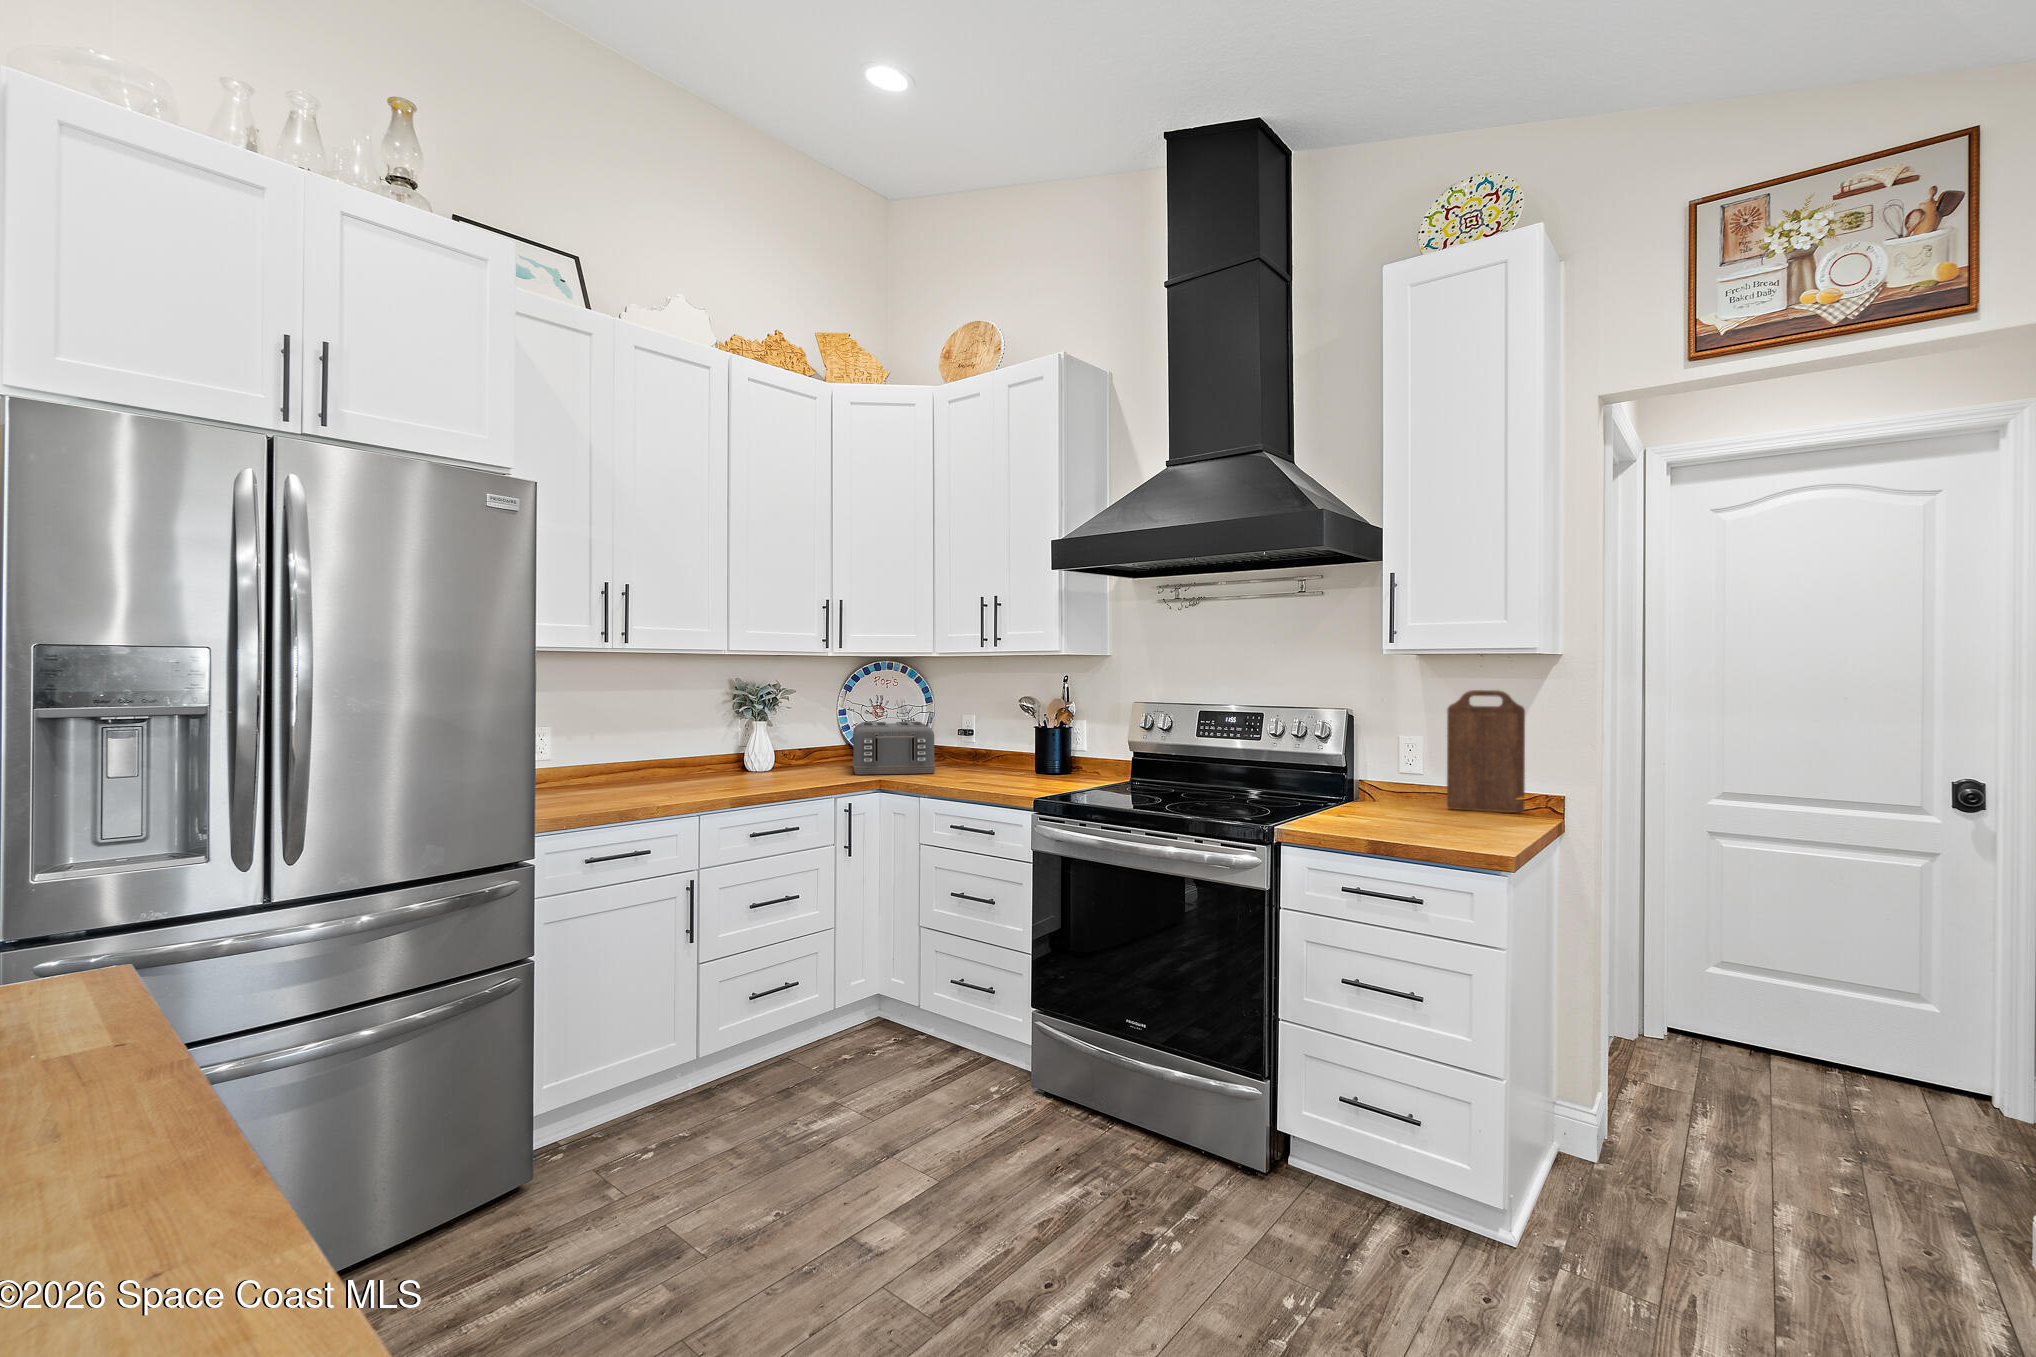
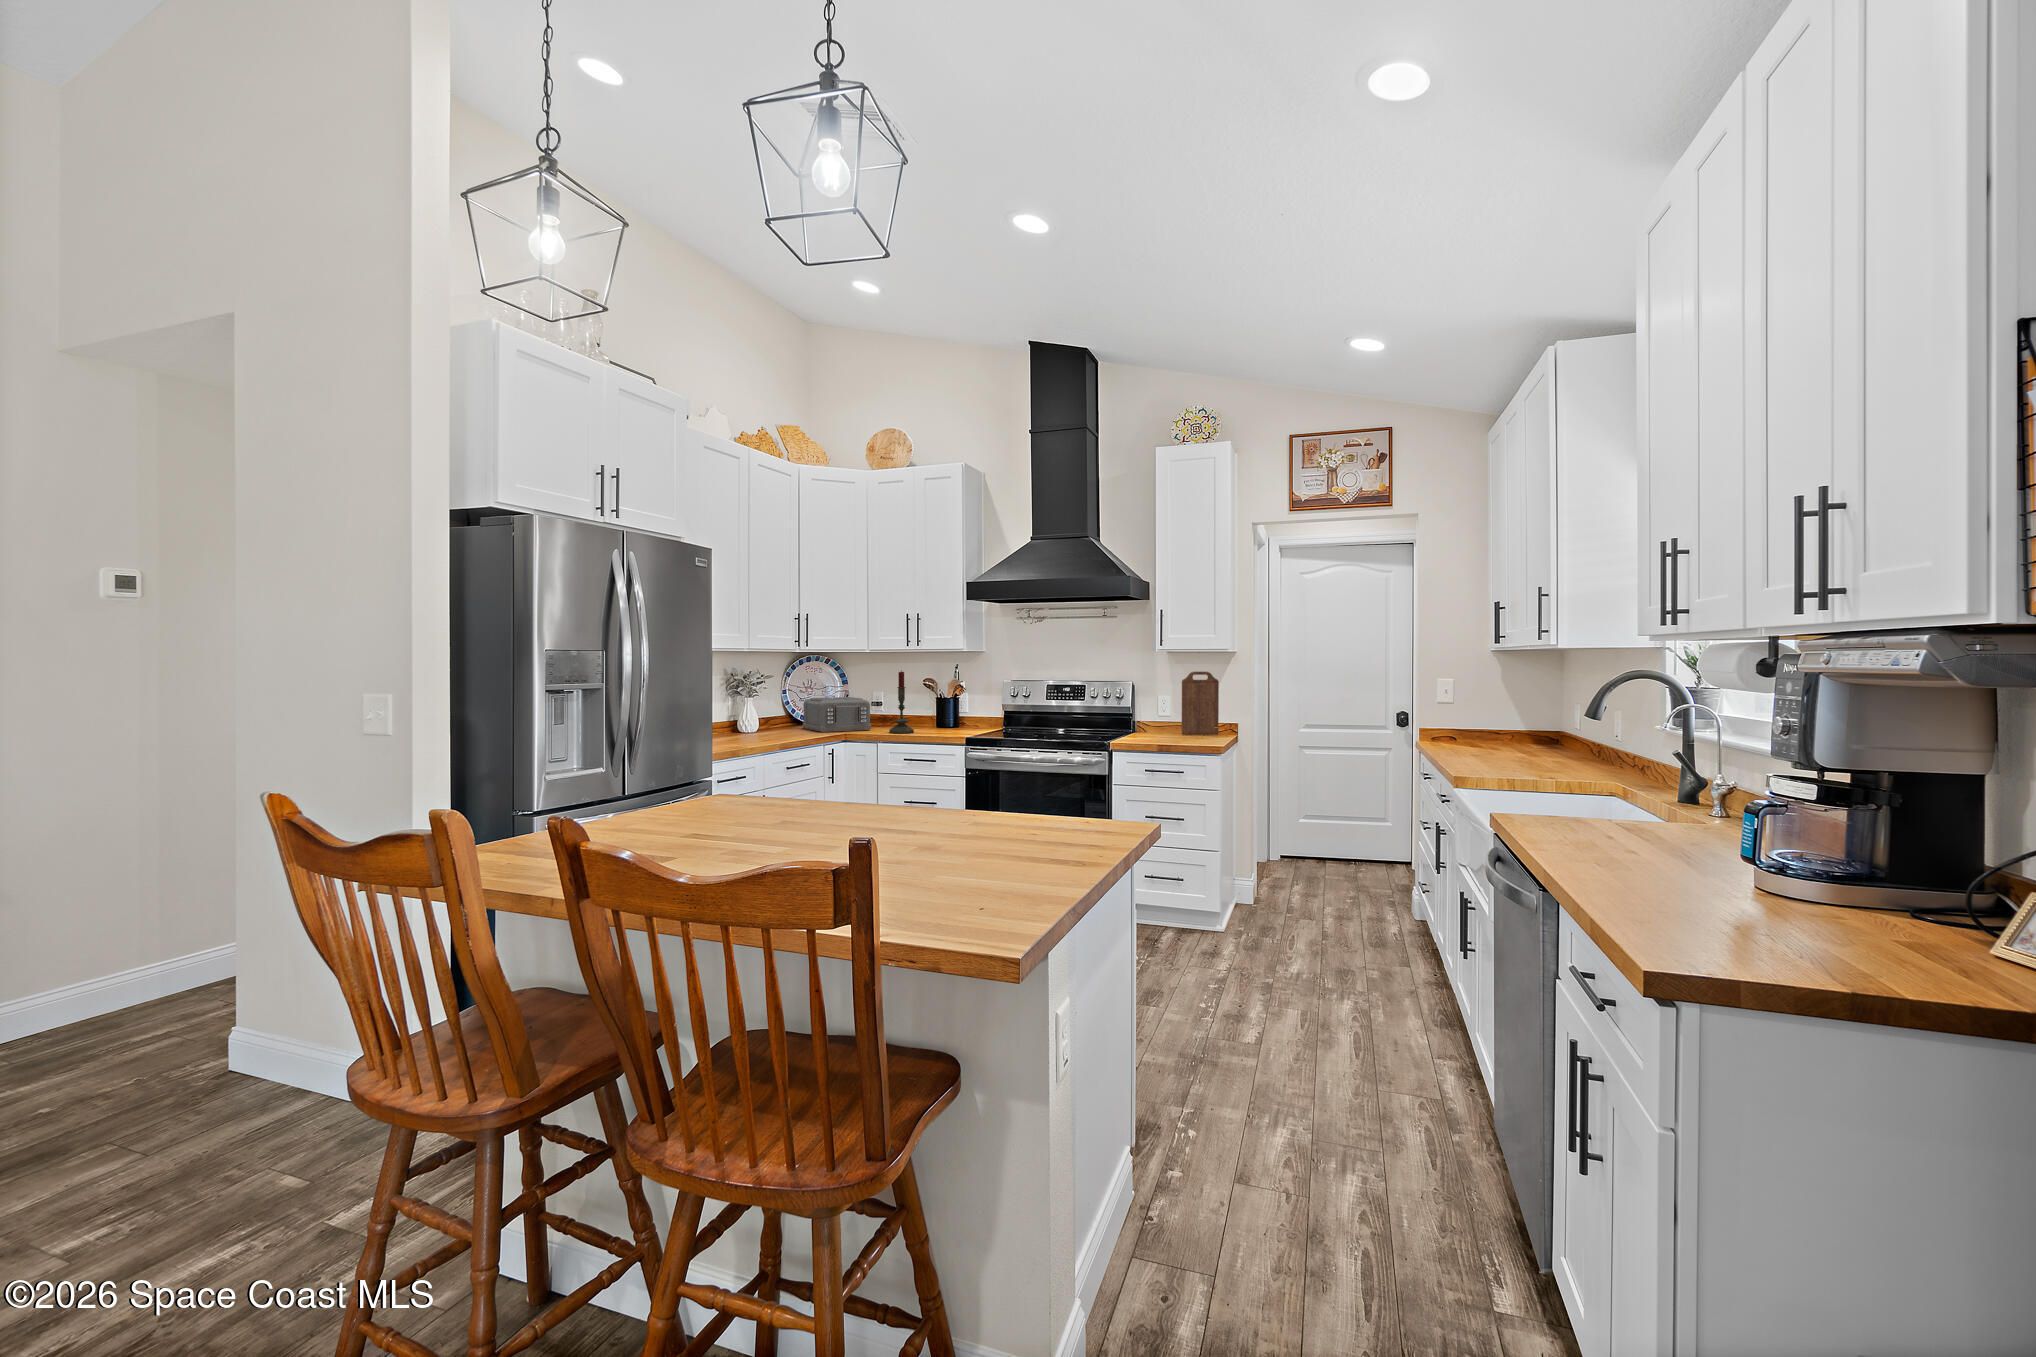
candle: none [948,682,986,783] -> present [889,671,914,733]

